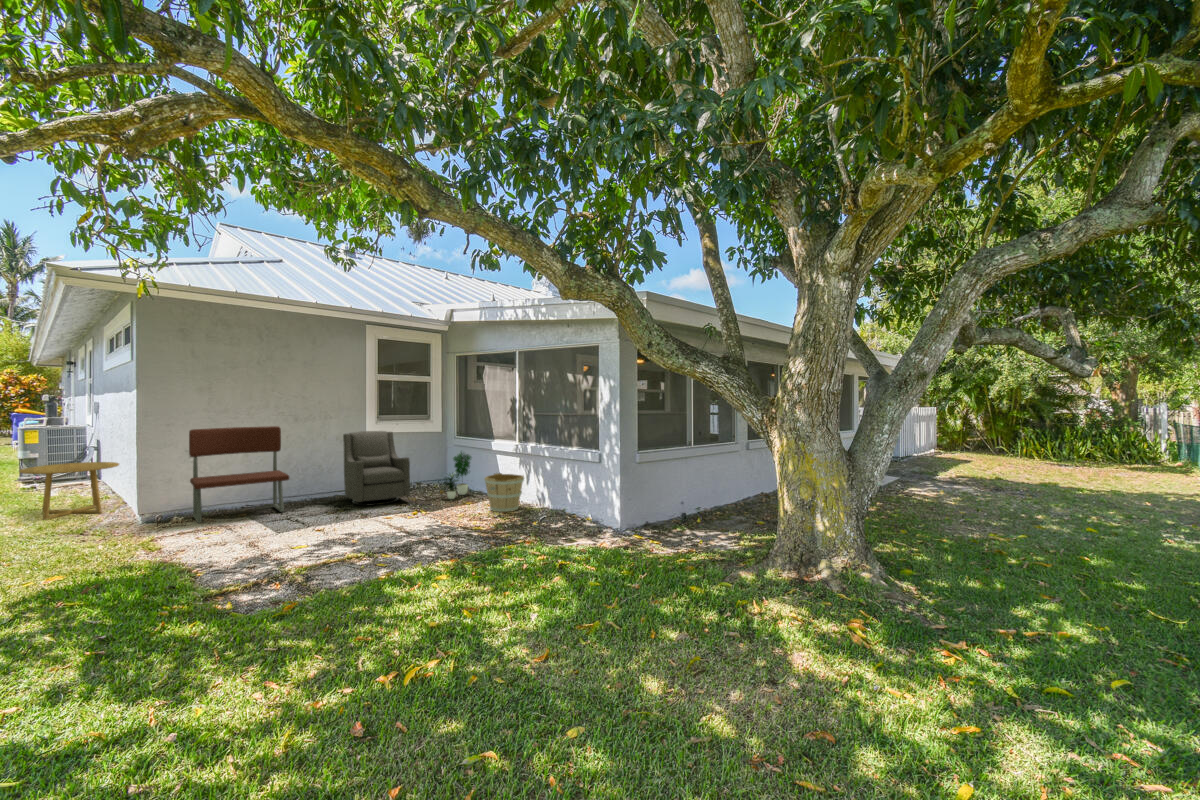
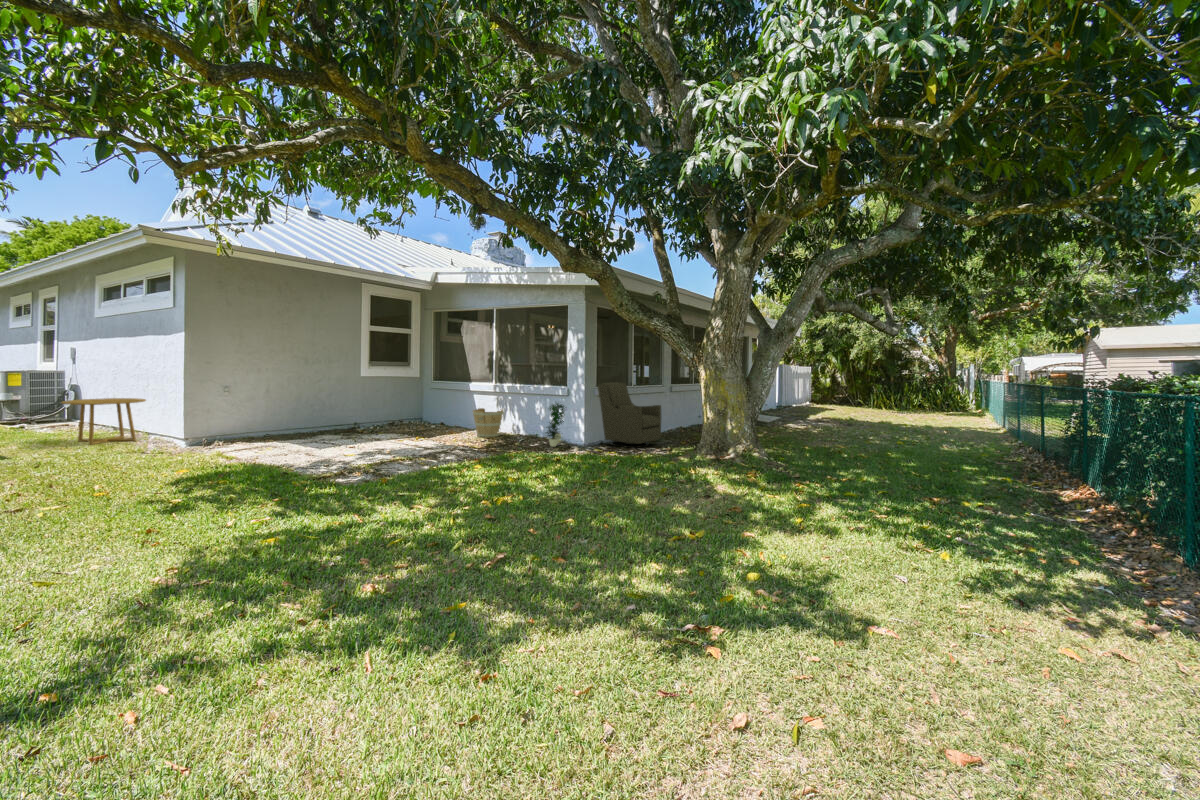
bench: present [189,426,289,523] -> none [223,368,310,445]
chair: present [343,431,410,505] -> present [598,382,661,448]
potted plant: present [443,452,471,499] -> present [545,403,564,447]

